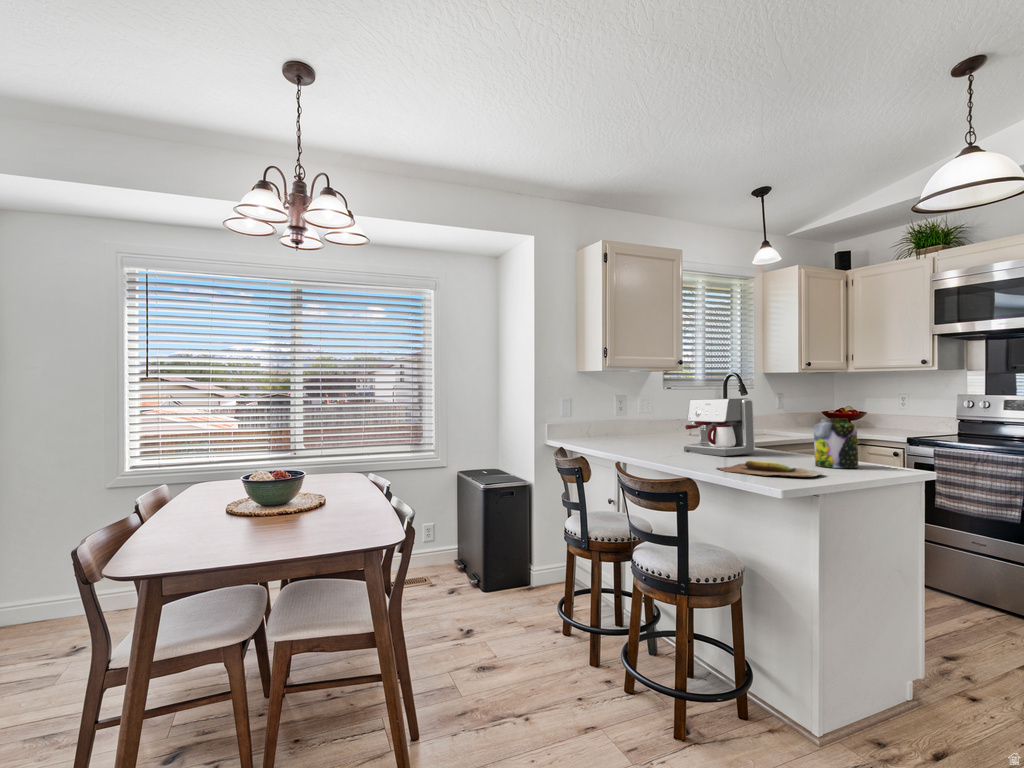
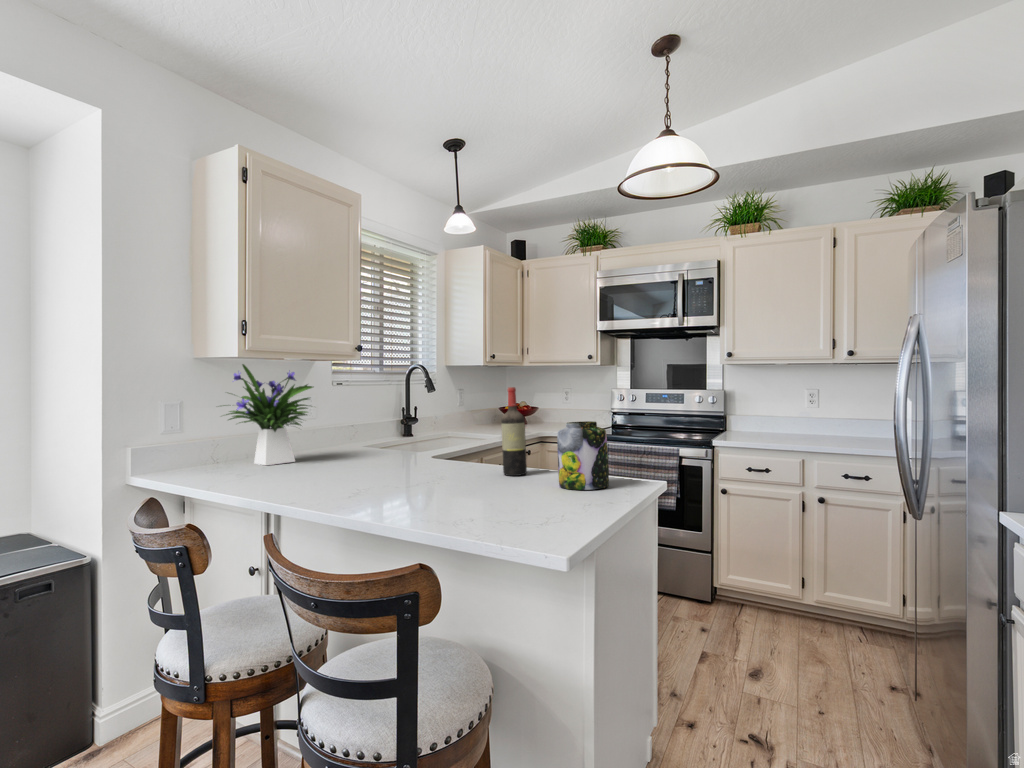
flower arrangement: none [589,375,650,441] -> present [224,364,313,465]
wine bottle: none [778,392,799,458] -> present [501,387,527,476]
coffee maker: present [684,398,755,456] -> none [375,397,472,483]
cutting board: present [717,460,822,477] -> none [444,497,597,525]

